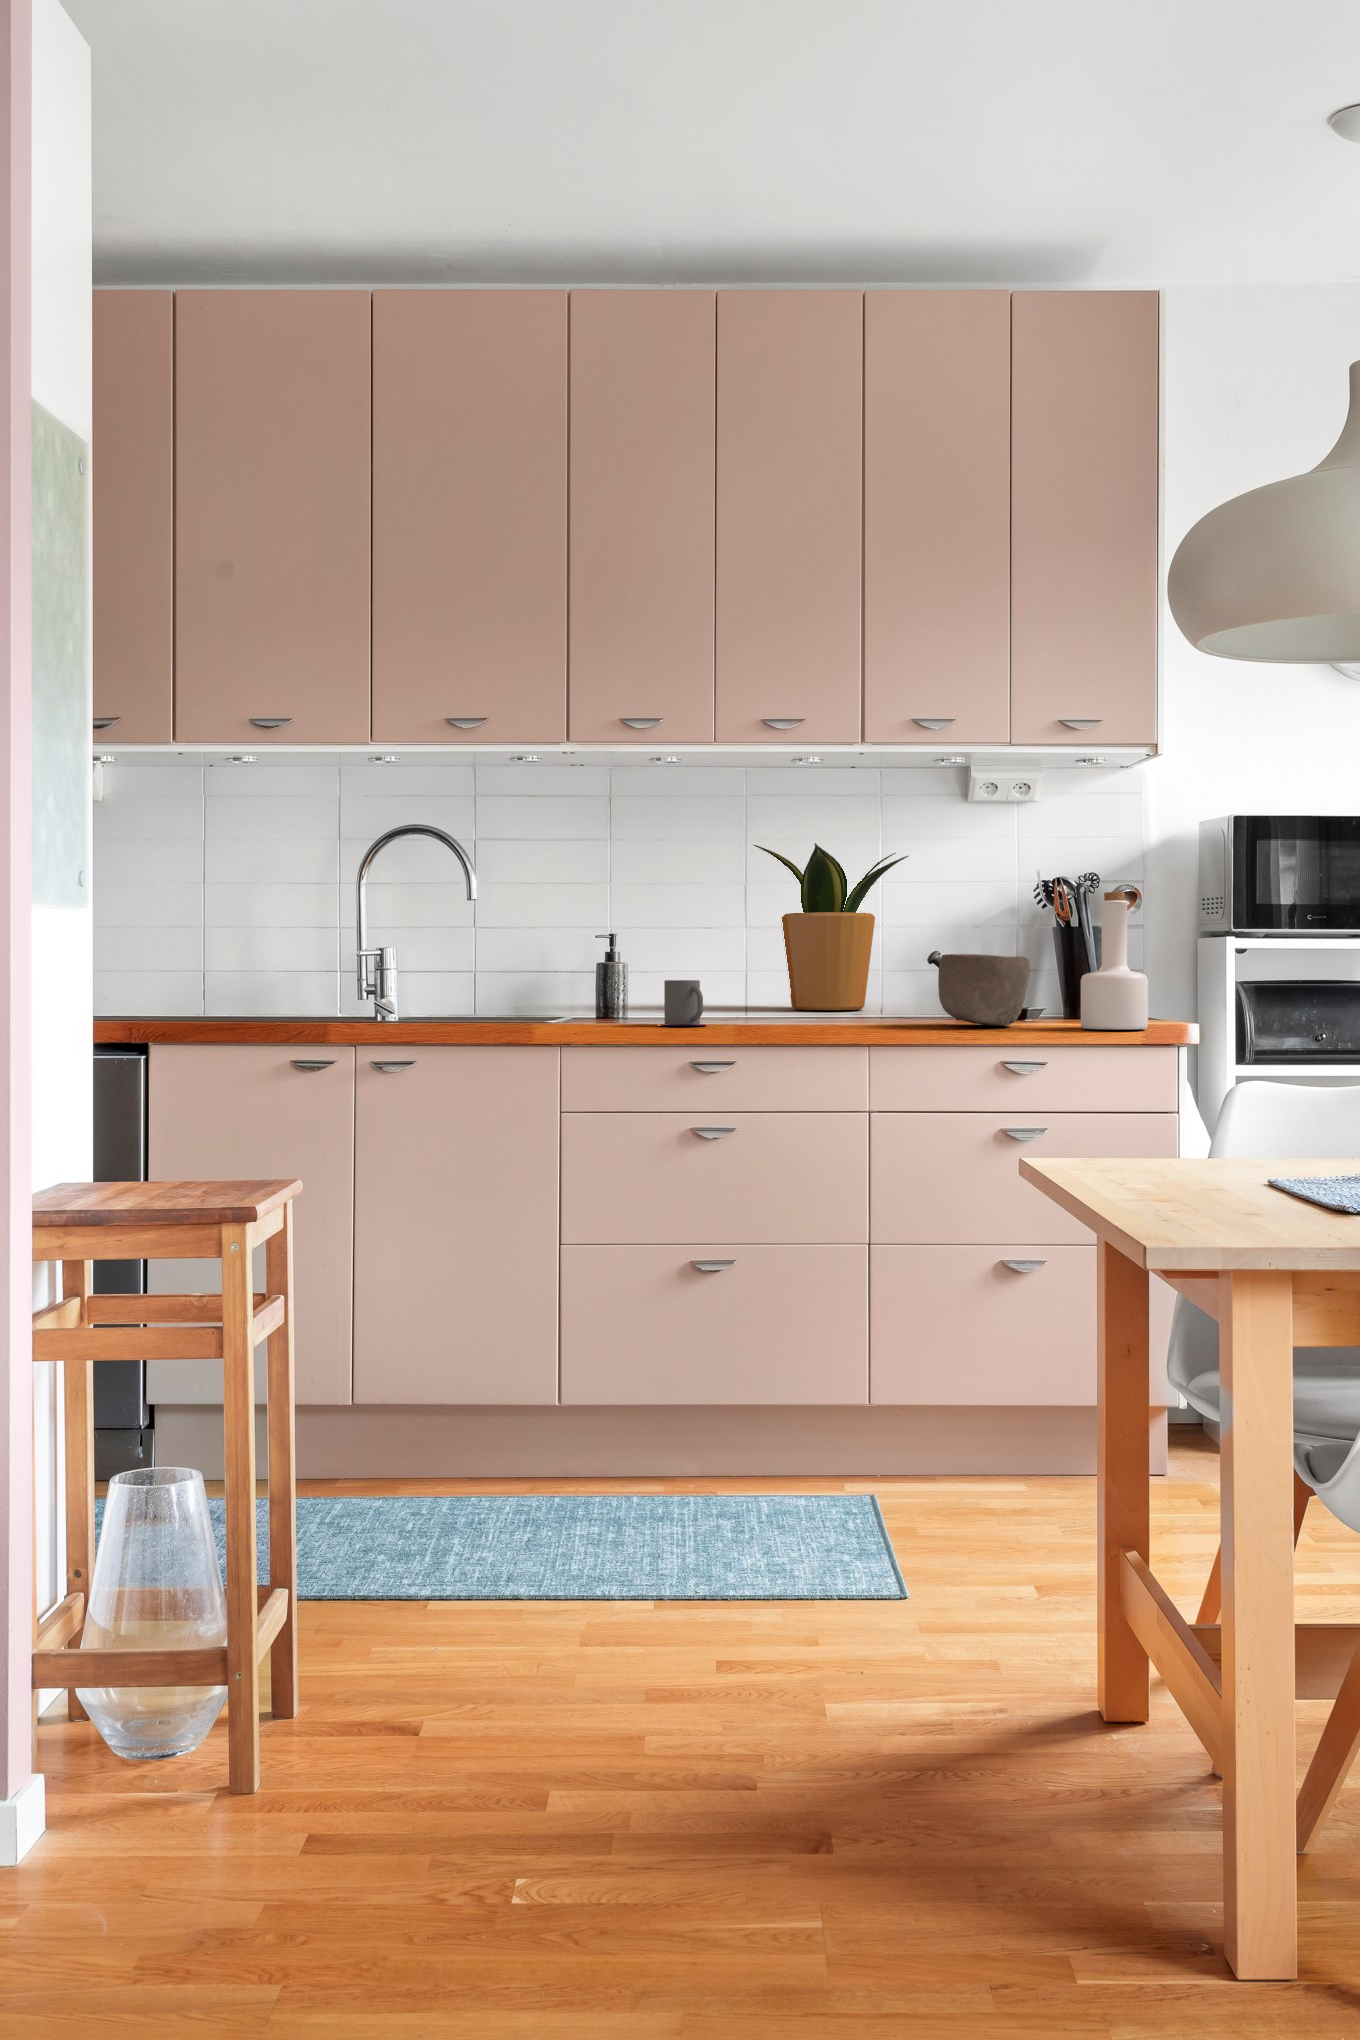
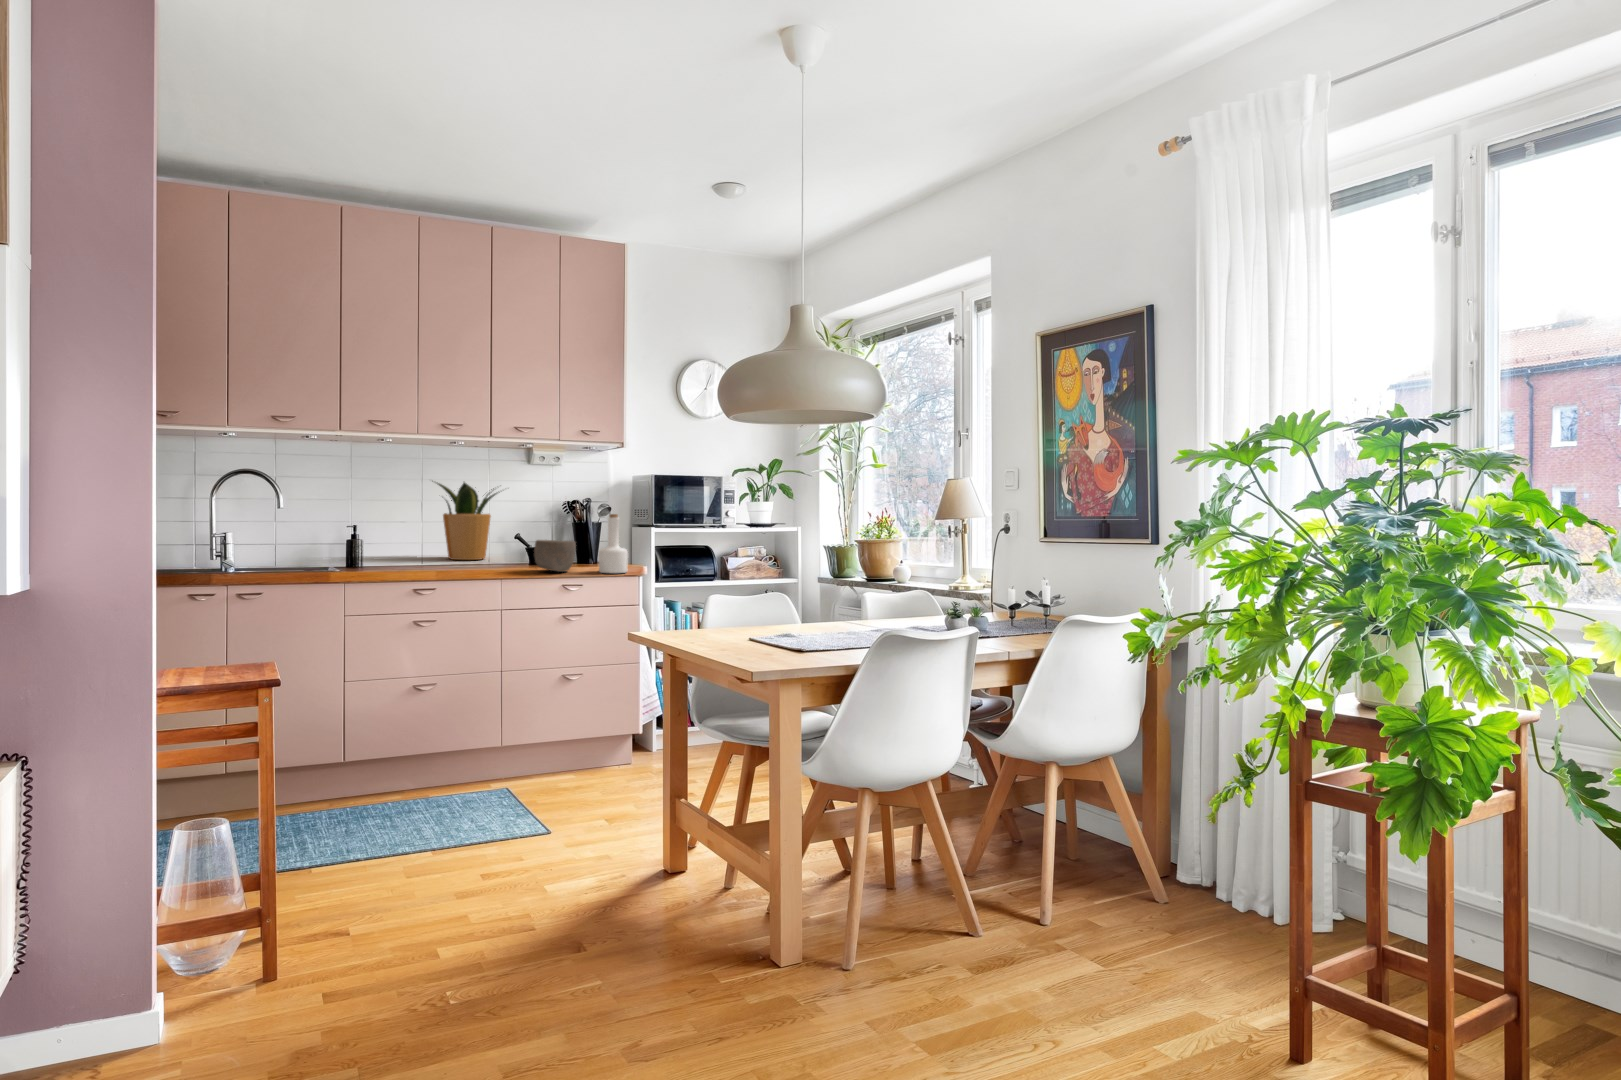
mug: present [663,980,703,1026] -> none [395,553,422,576]

